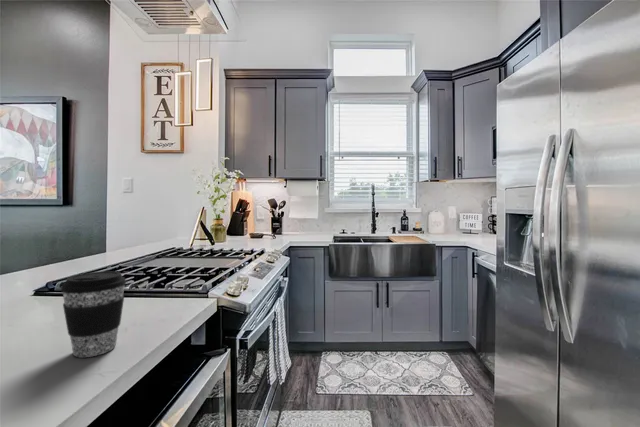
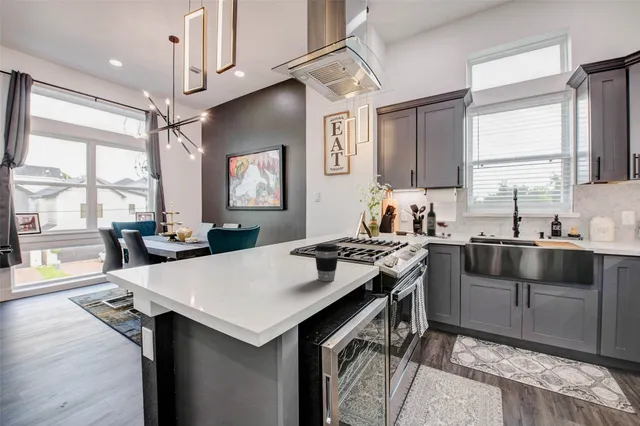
wine bottle: none [278,197,314,239] -> present [419,203,451,236]

